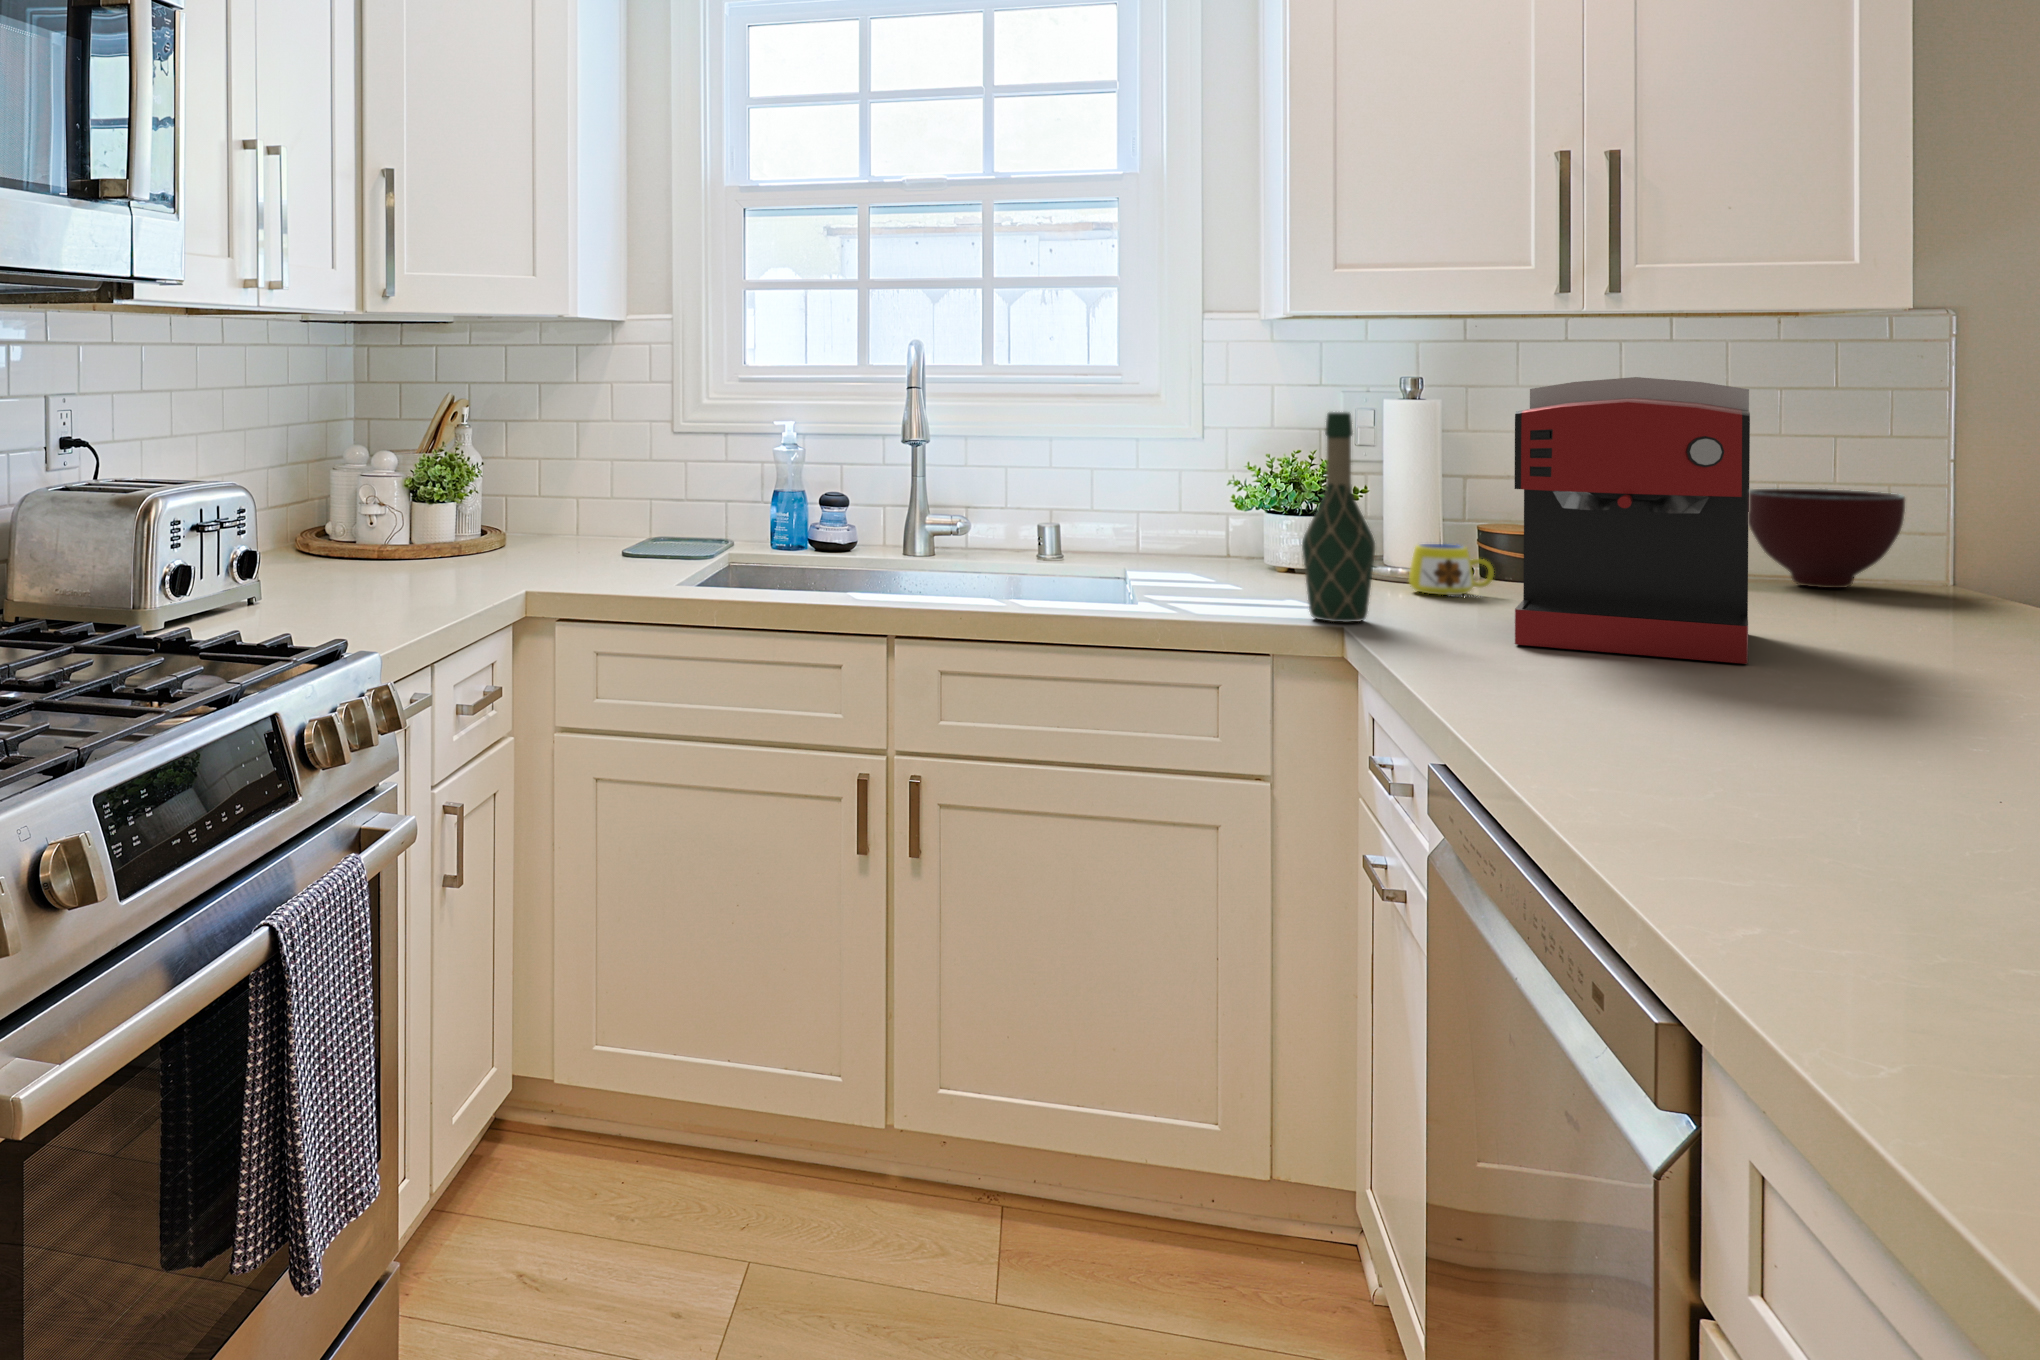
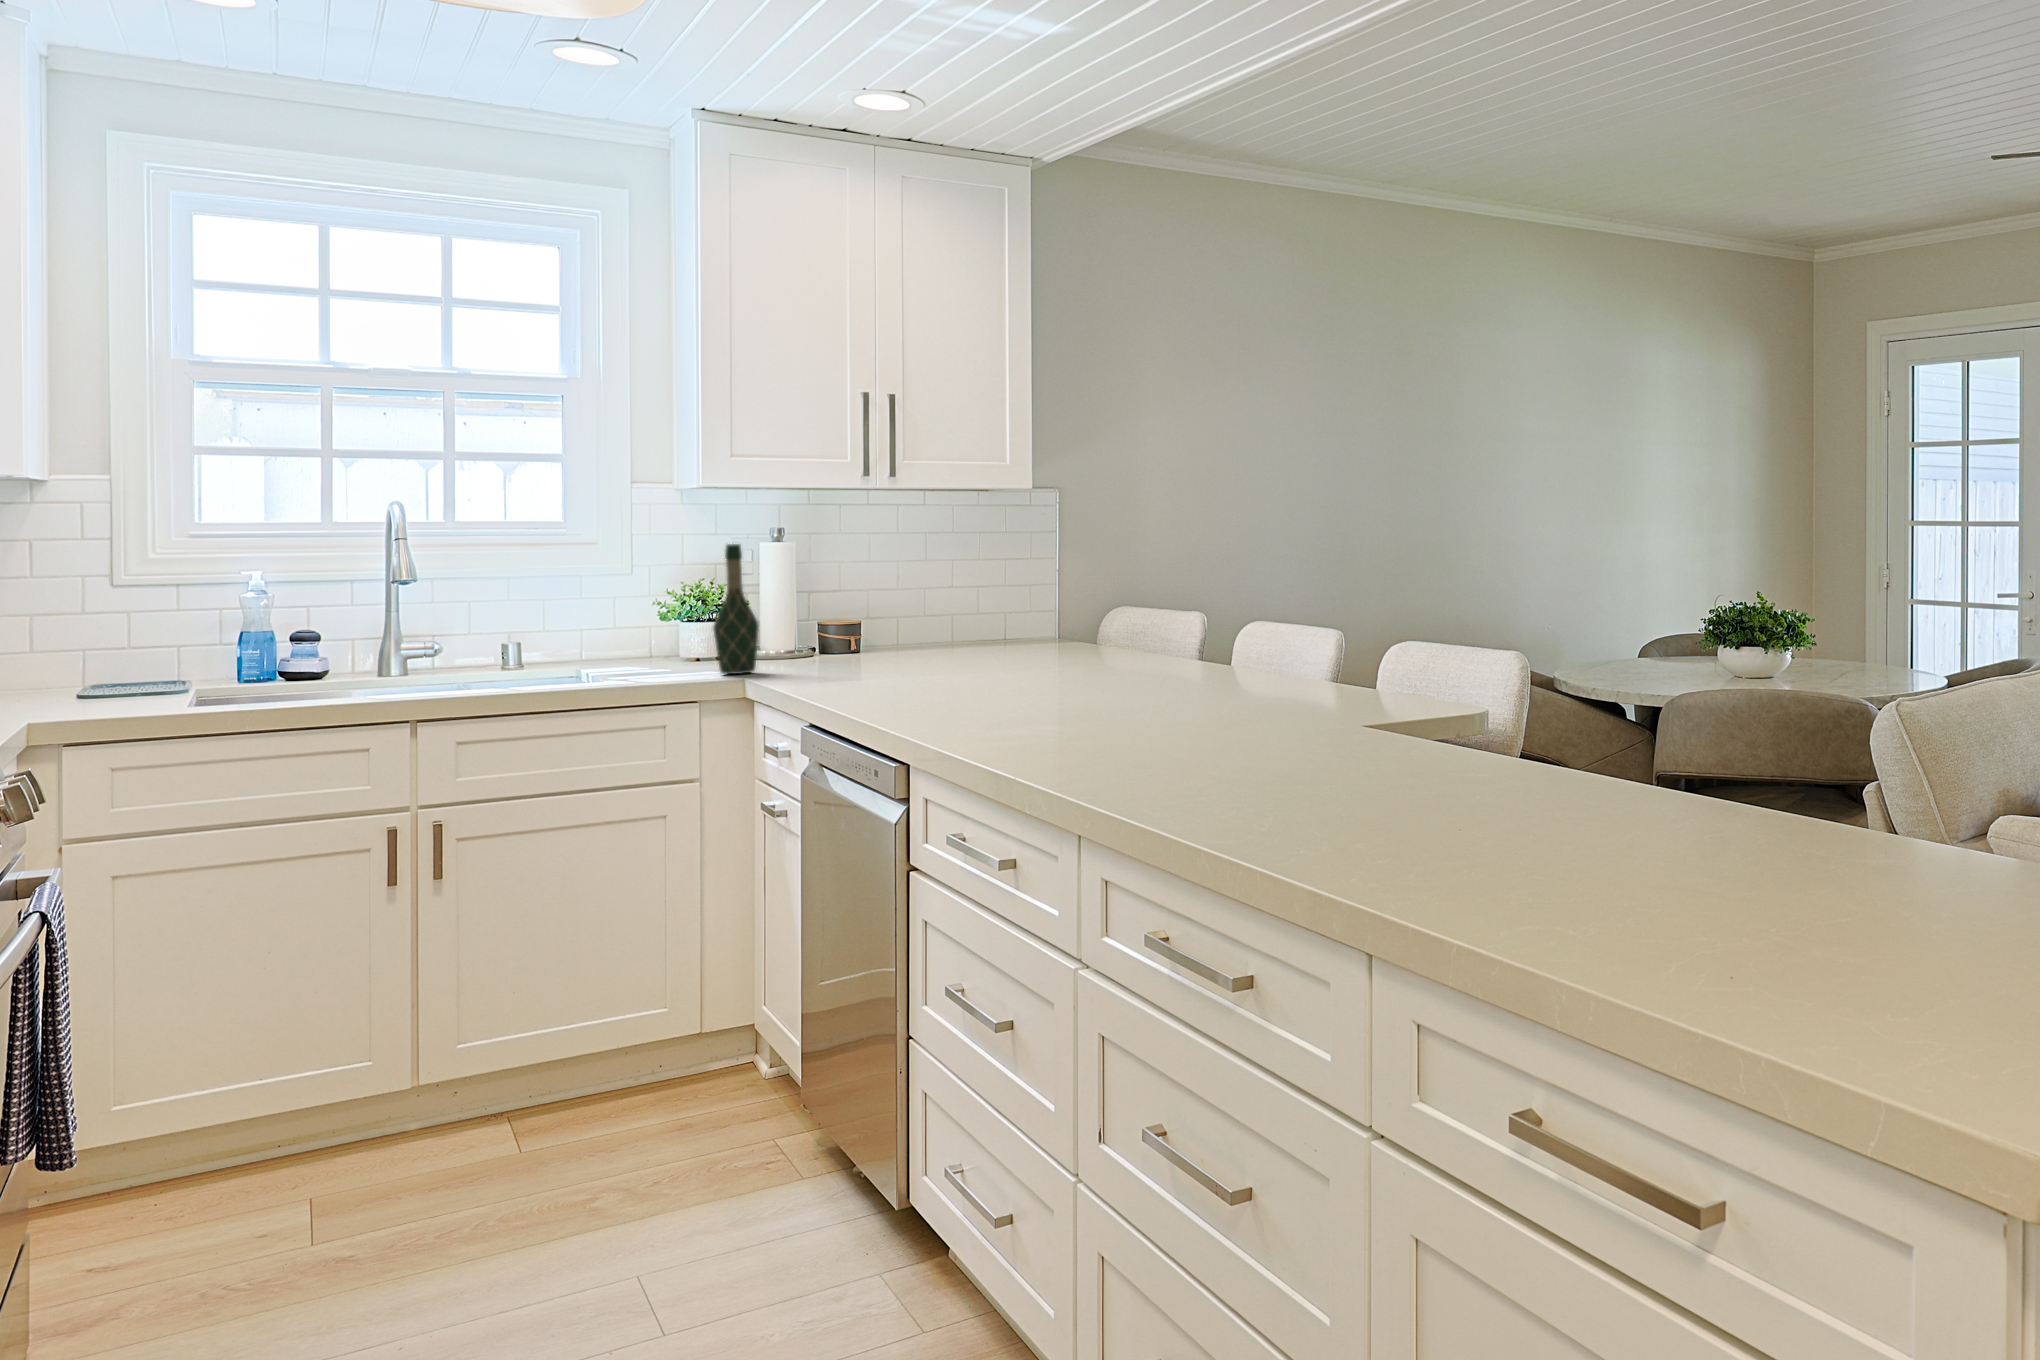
coffee maker: present [1515,377,1750,664] -> none [835,520,957,671]
bowl: present [1748,488,1905,588] -> none [960,588,1034,642]
mug: present [1409,544,1494,597] -> none [777,630,828,661]

